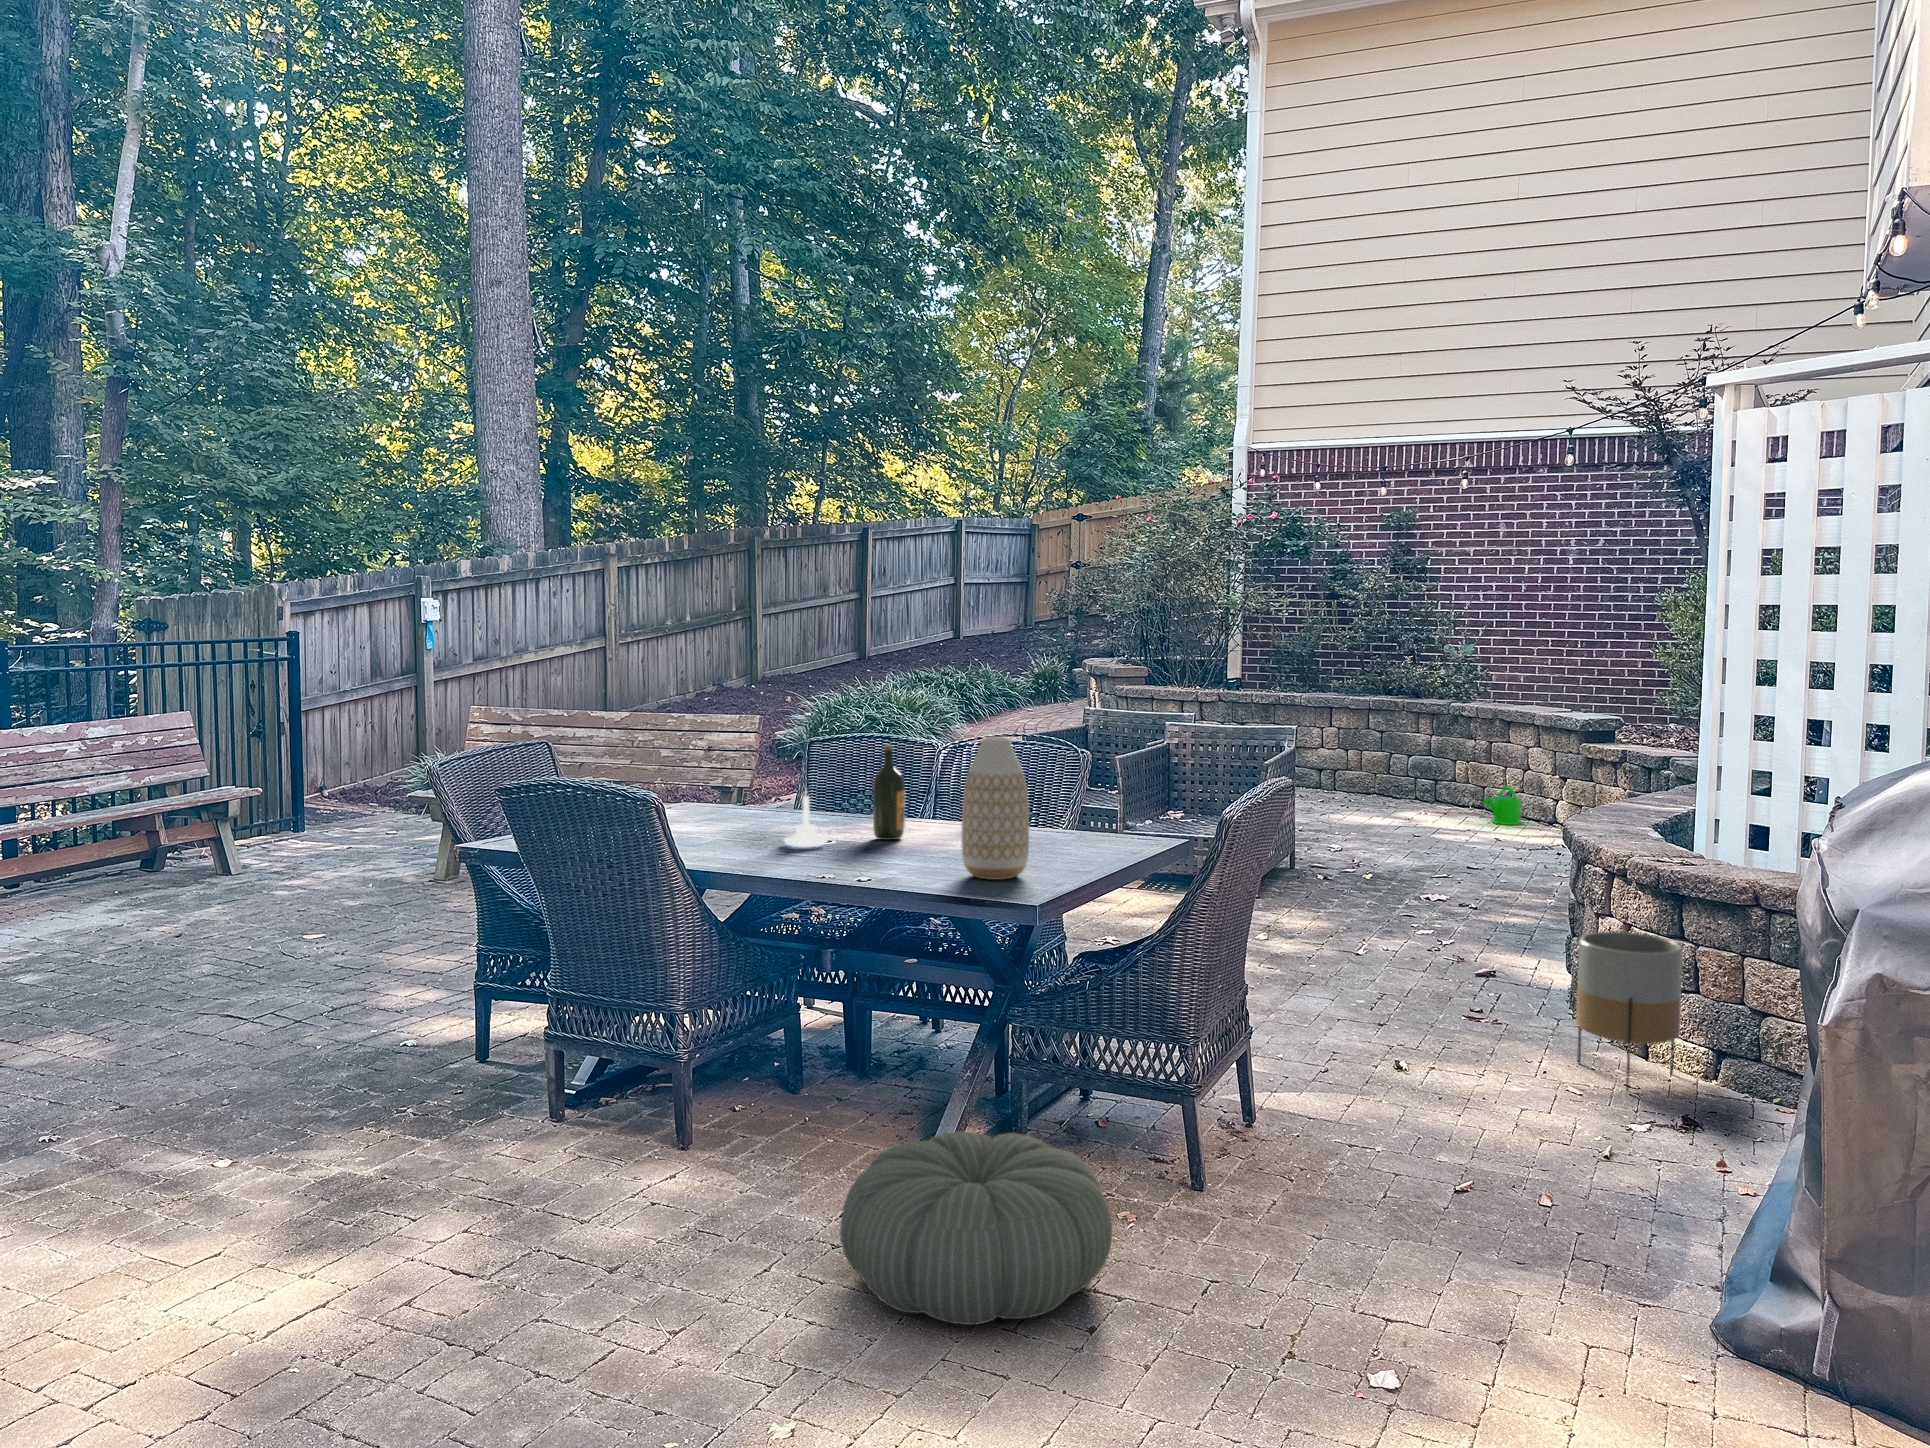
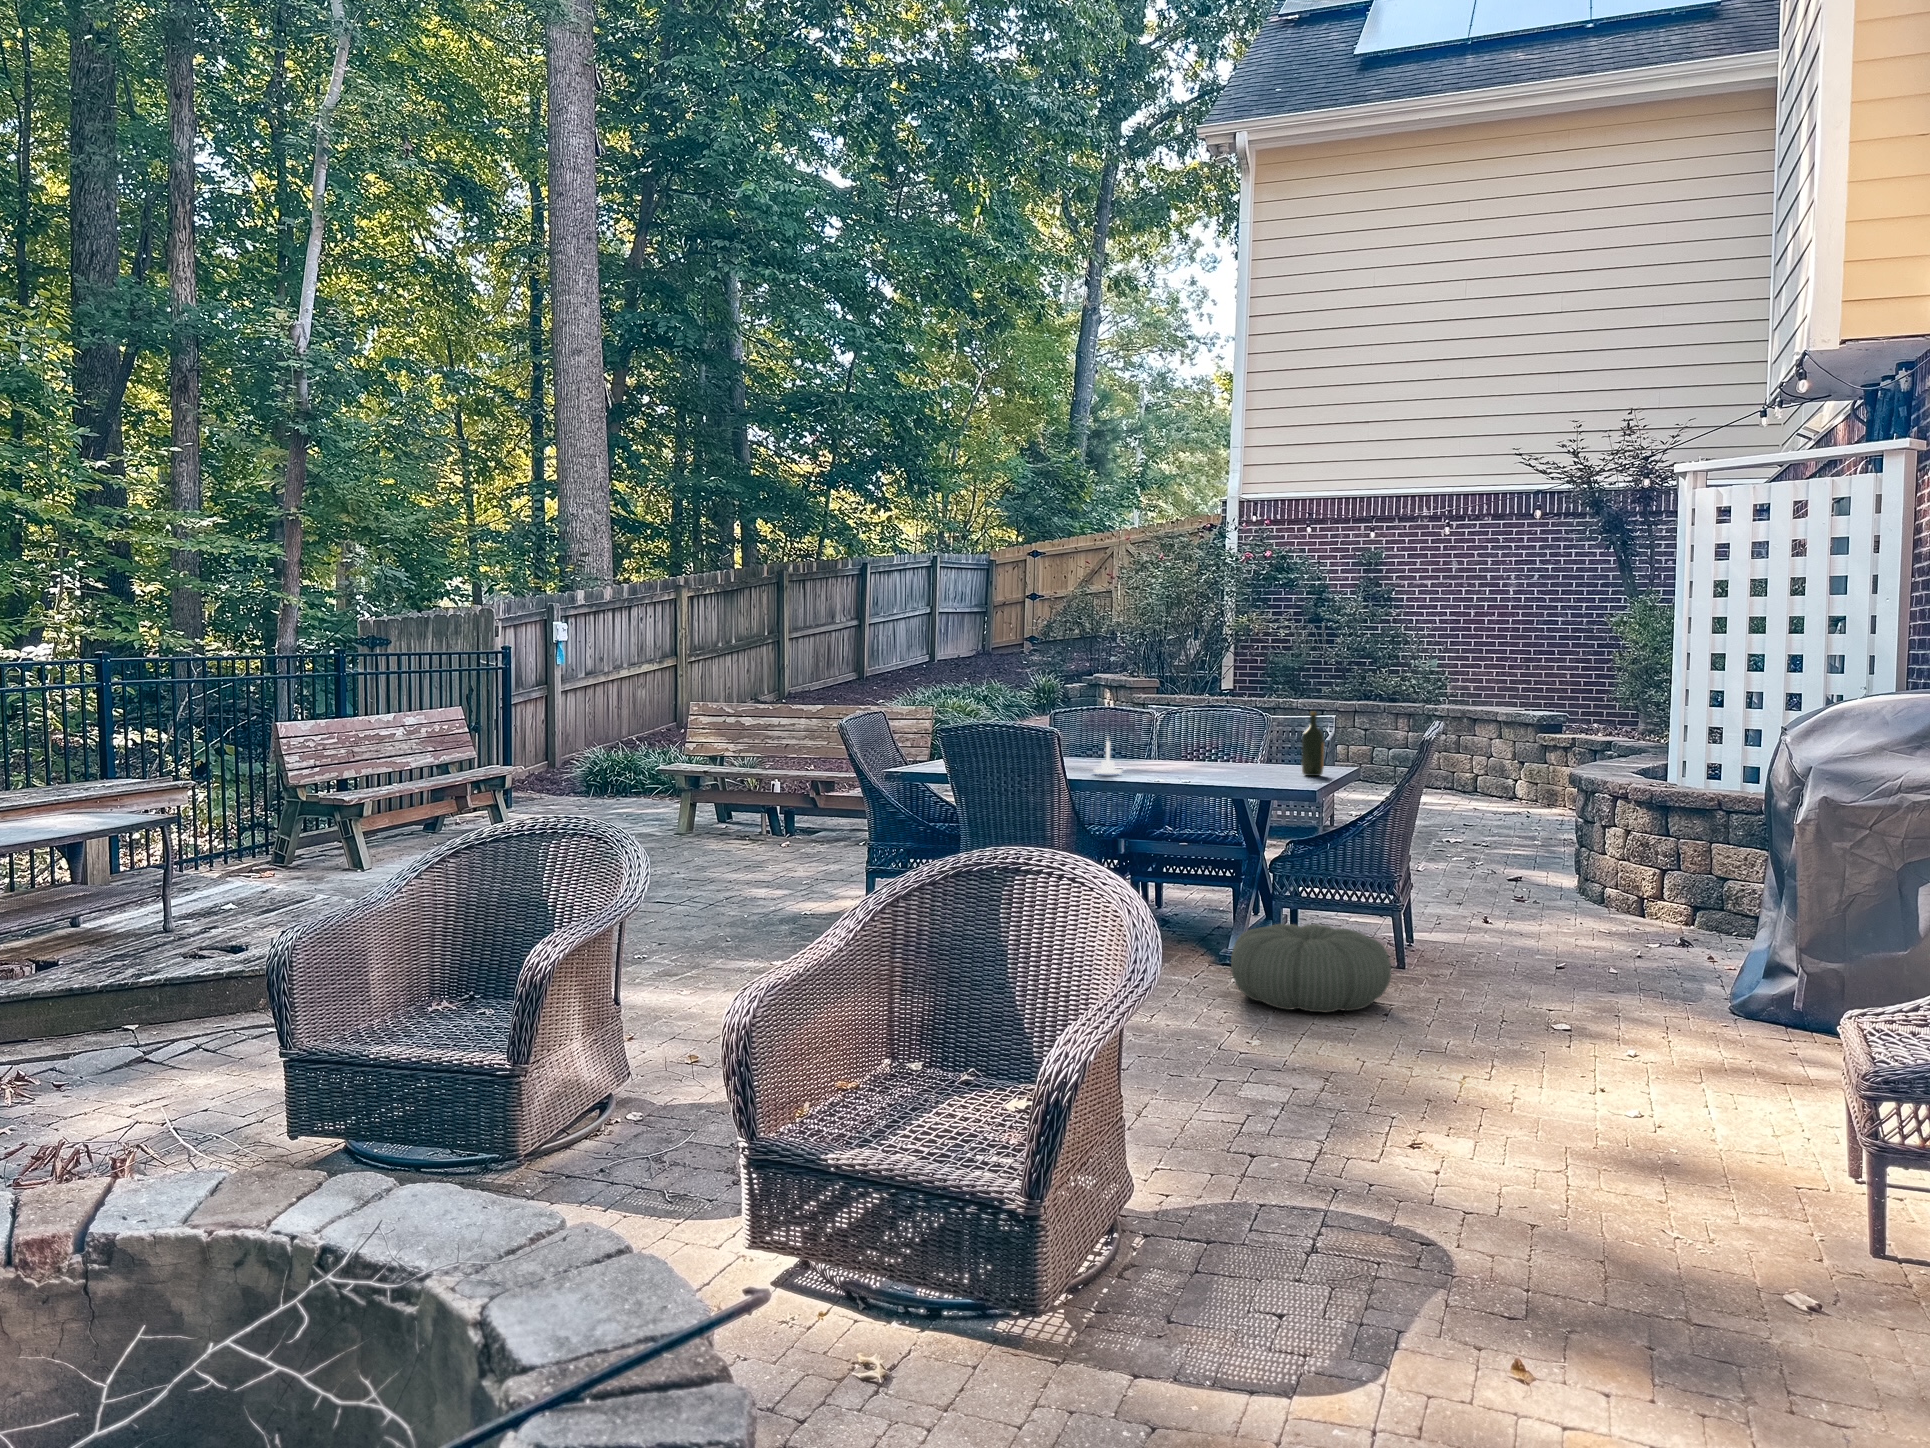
vase: present [961,737,1029,880] -> none [1242,696,1285,785]
wine bottle: present [873,745,905,840] -> present [1301,712,1324,776]
watering can: present [1483,785,1523,825] -> none [1453,771,1486,802]
planter: present [1576,932,1683,1092] -> none [1600,832,1671,931]

